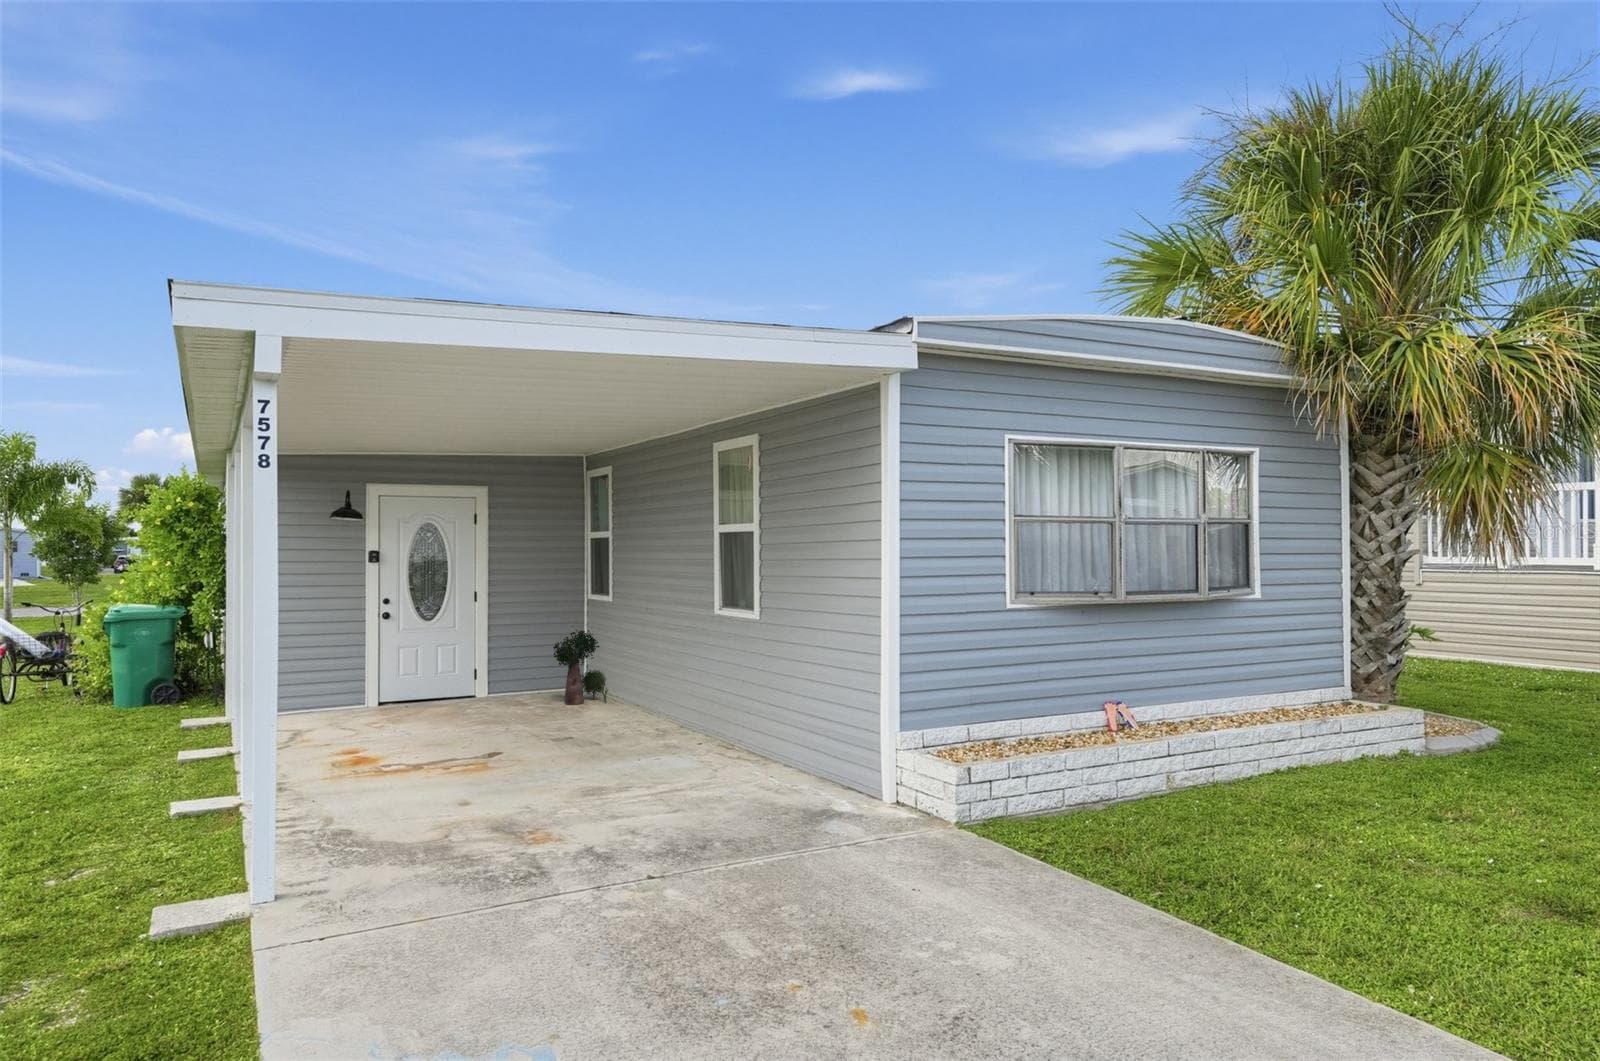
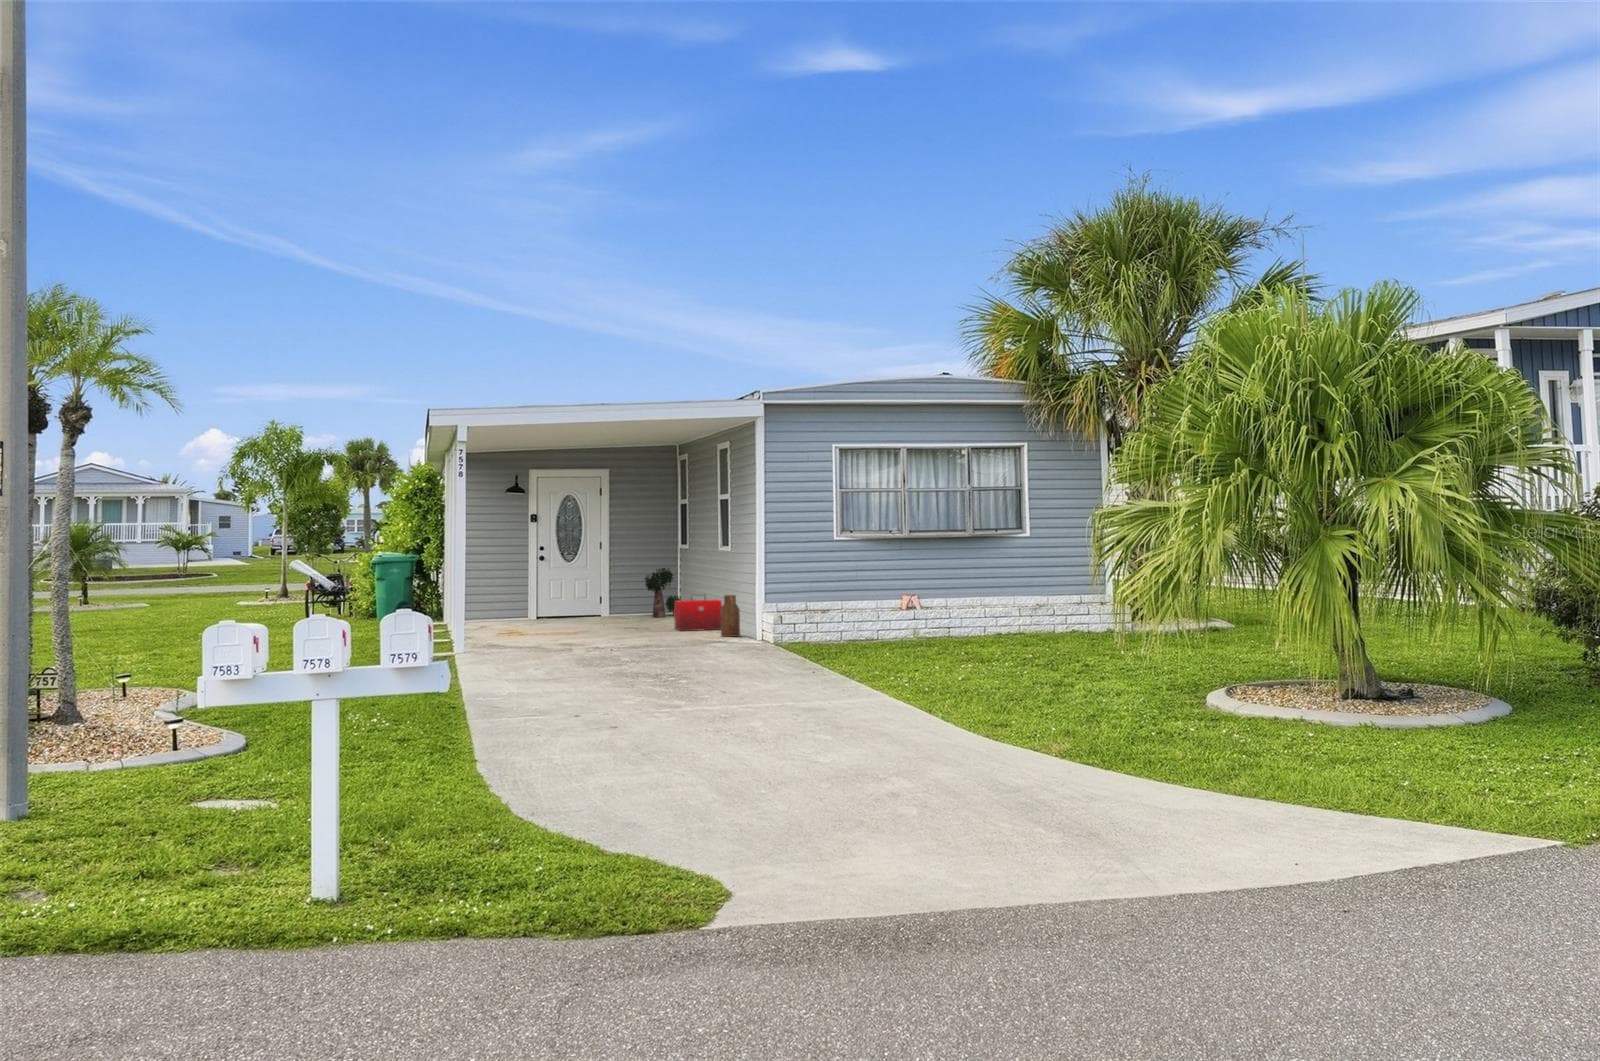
toolbox: none [654,689,742,759] -> present [674,594,722,631]
watering can: none [782,705,823,786] -> present [721,595,740,637]

